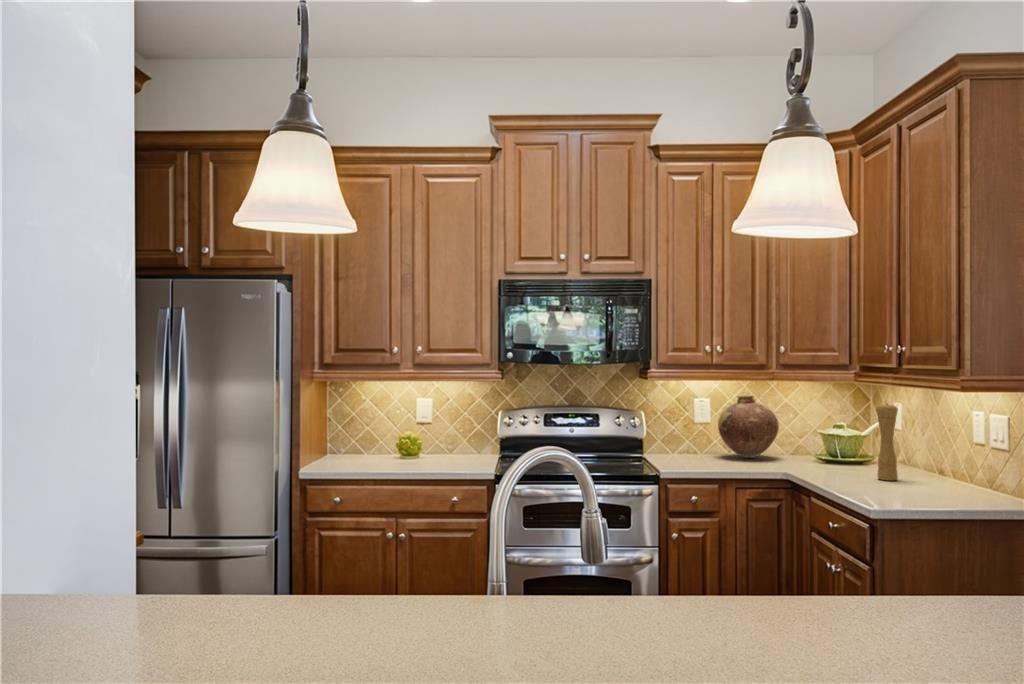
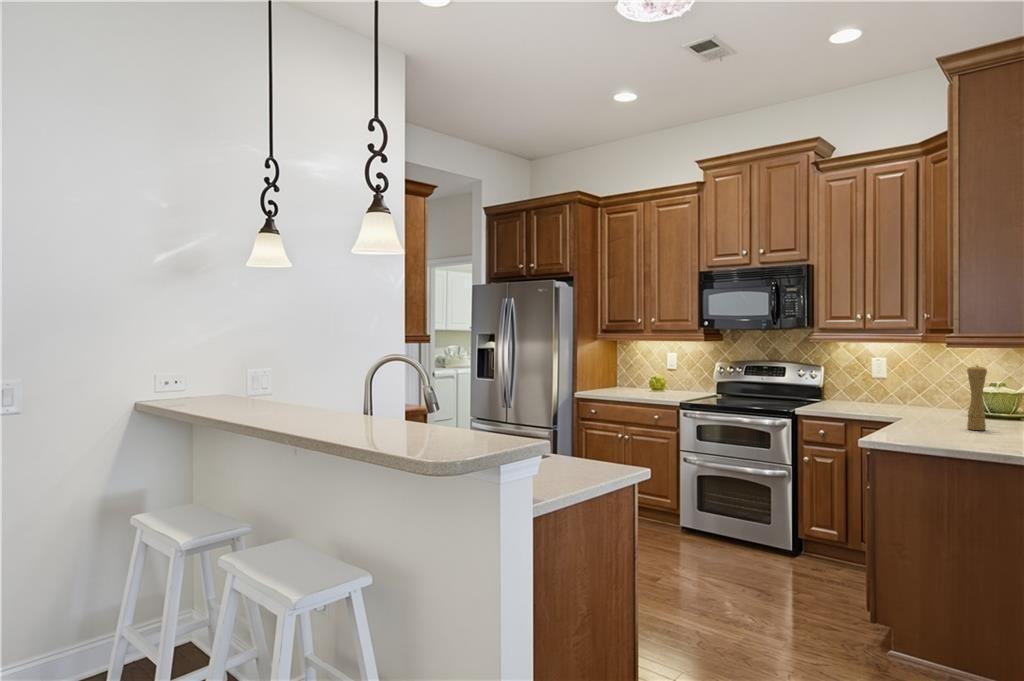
vase: present [718,395,779,458] -> none [884,356,941,408]

